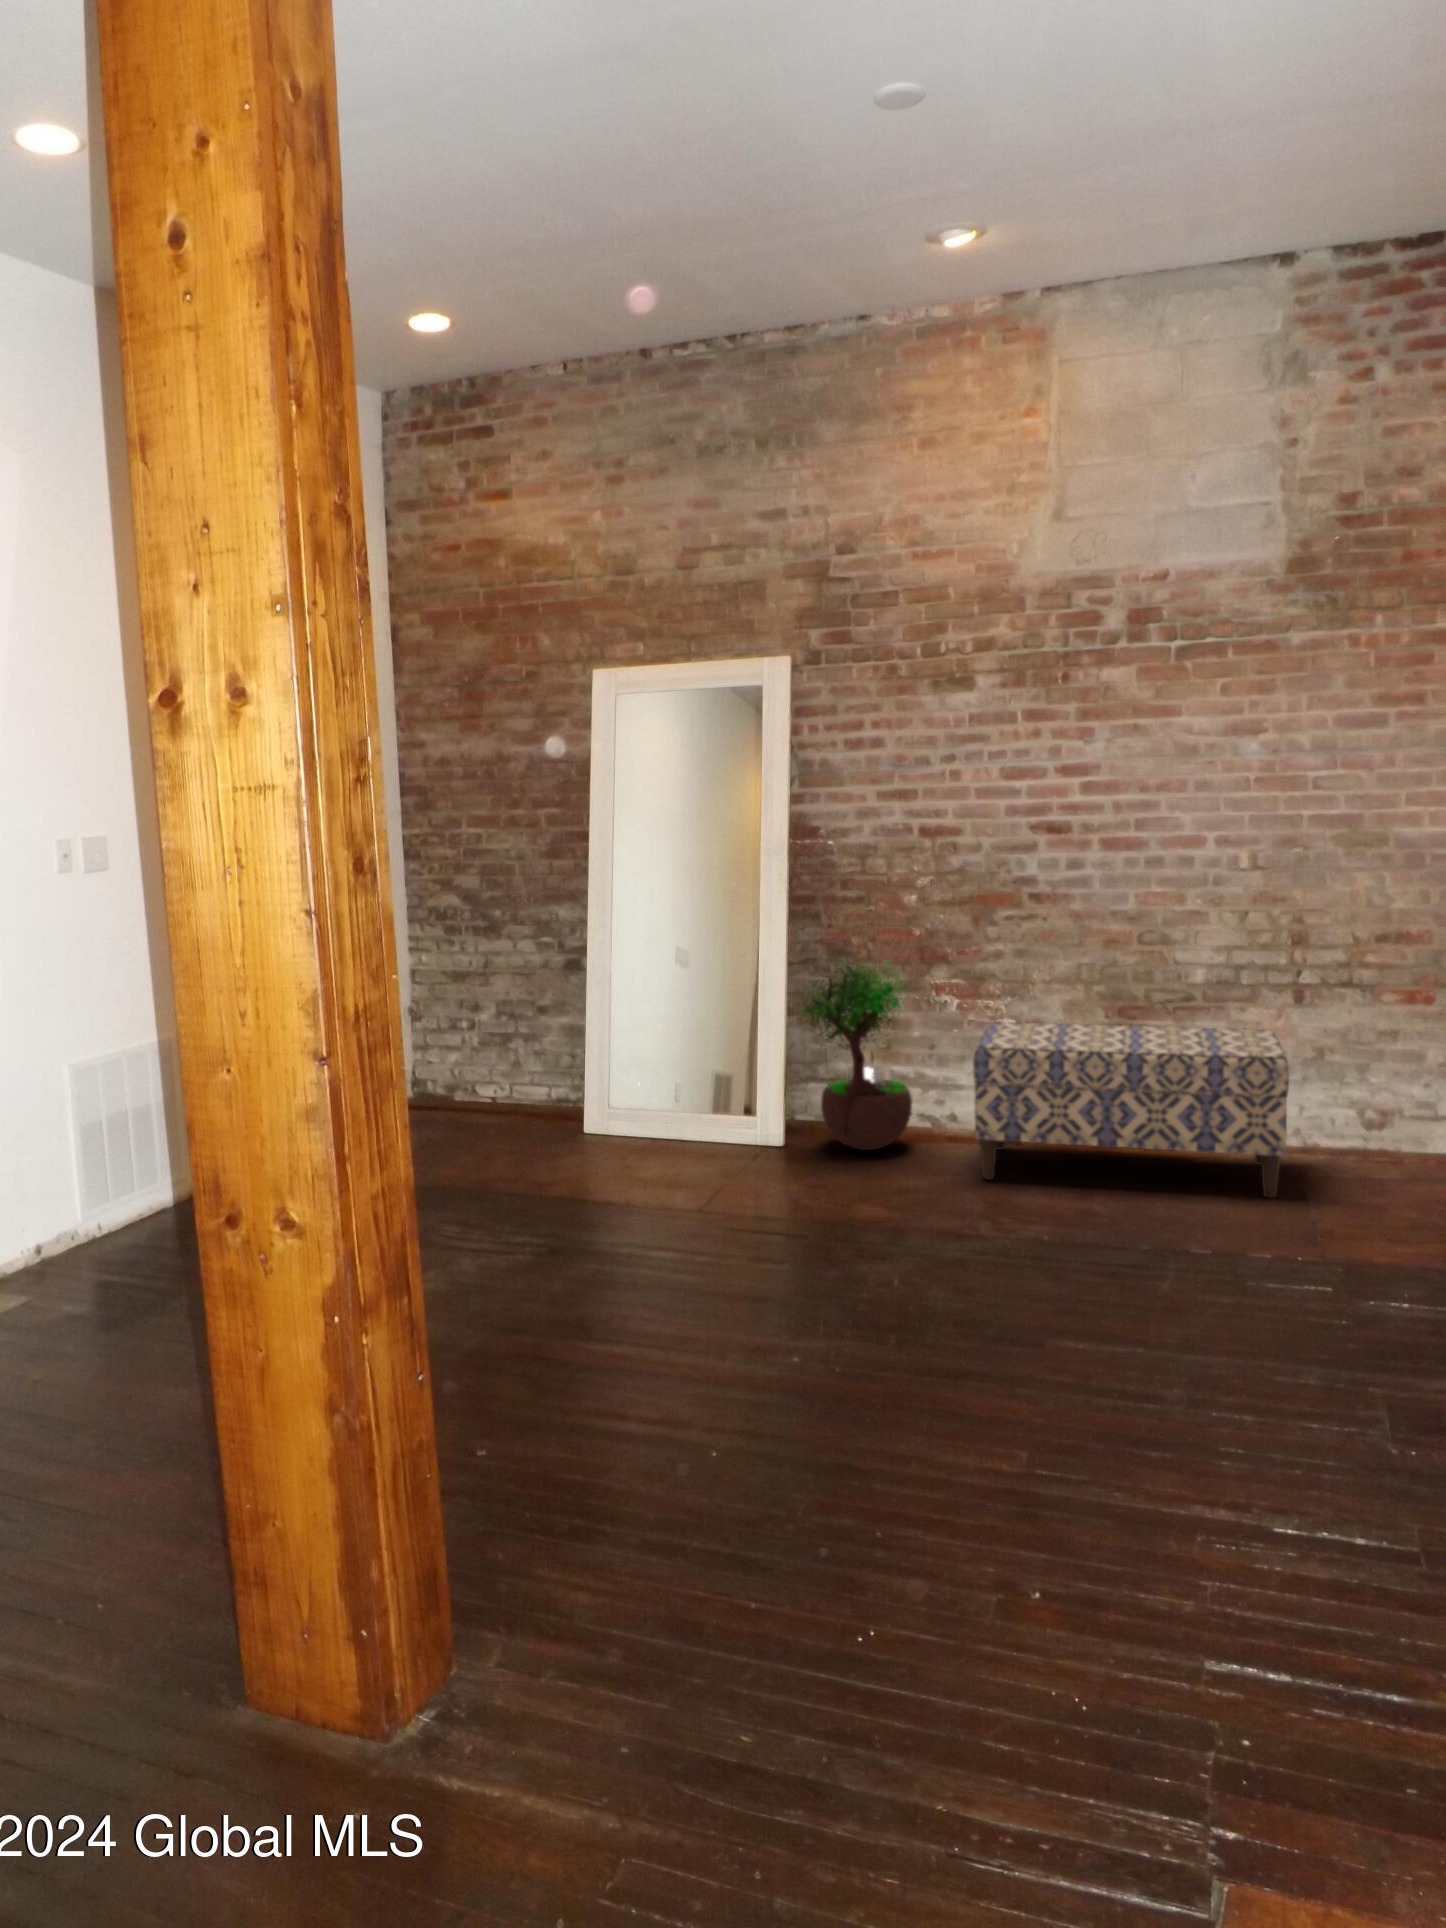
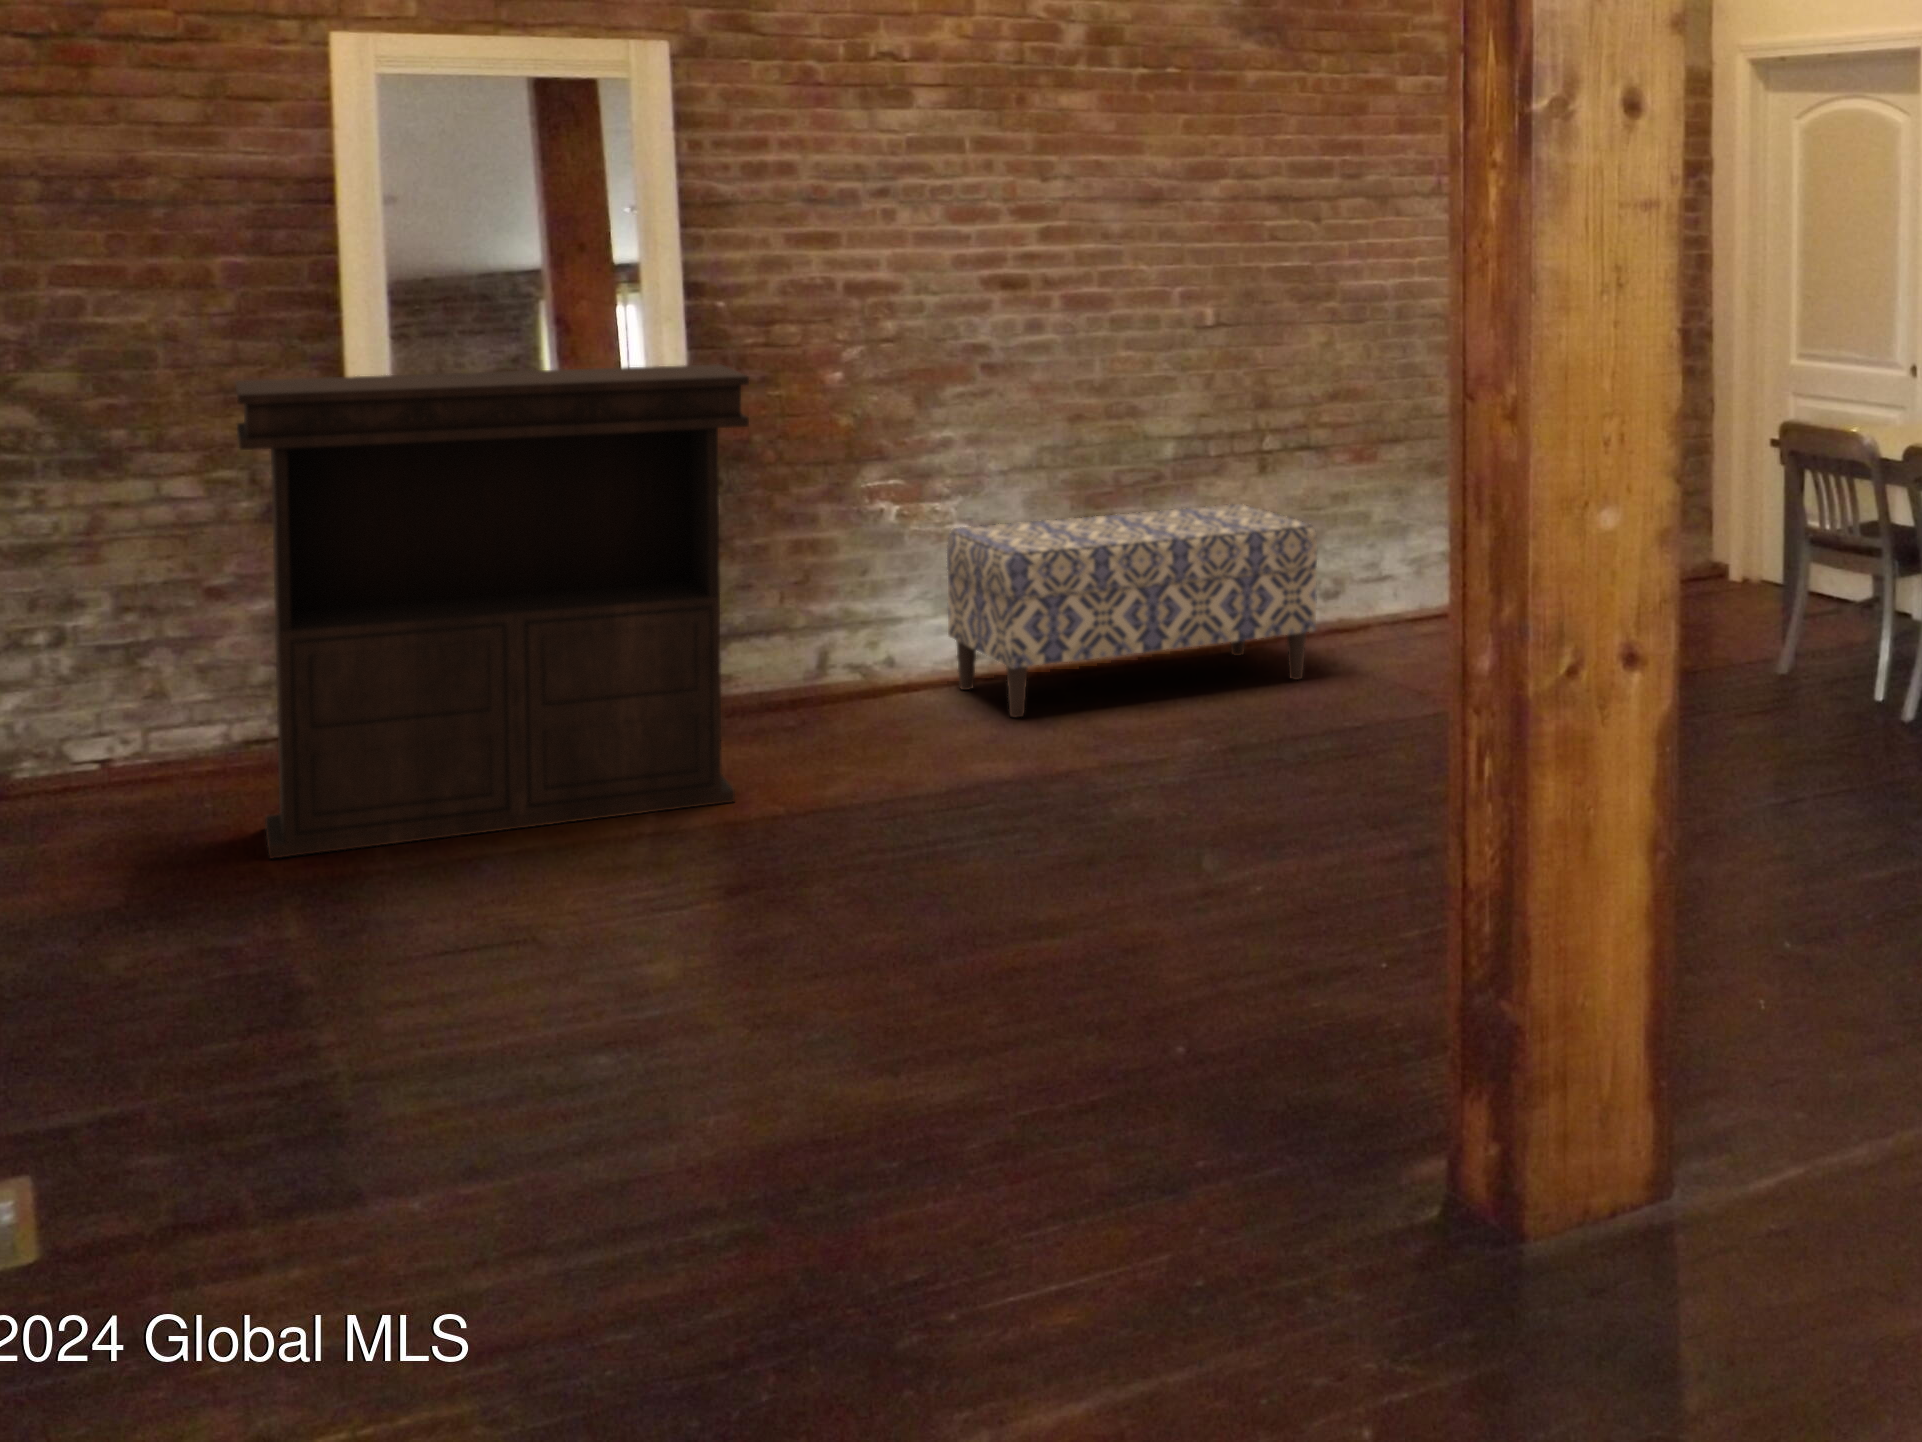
console table: none [422,883,737,1198] -> present [236,364,749,859]
potted tree: present [795,957,915,1150] -> none [736,441,903,718]

